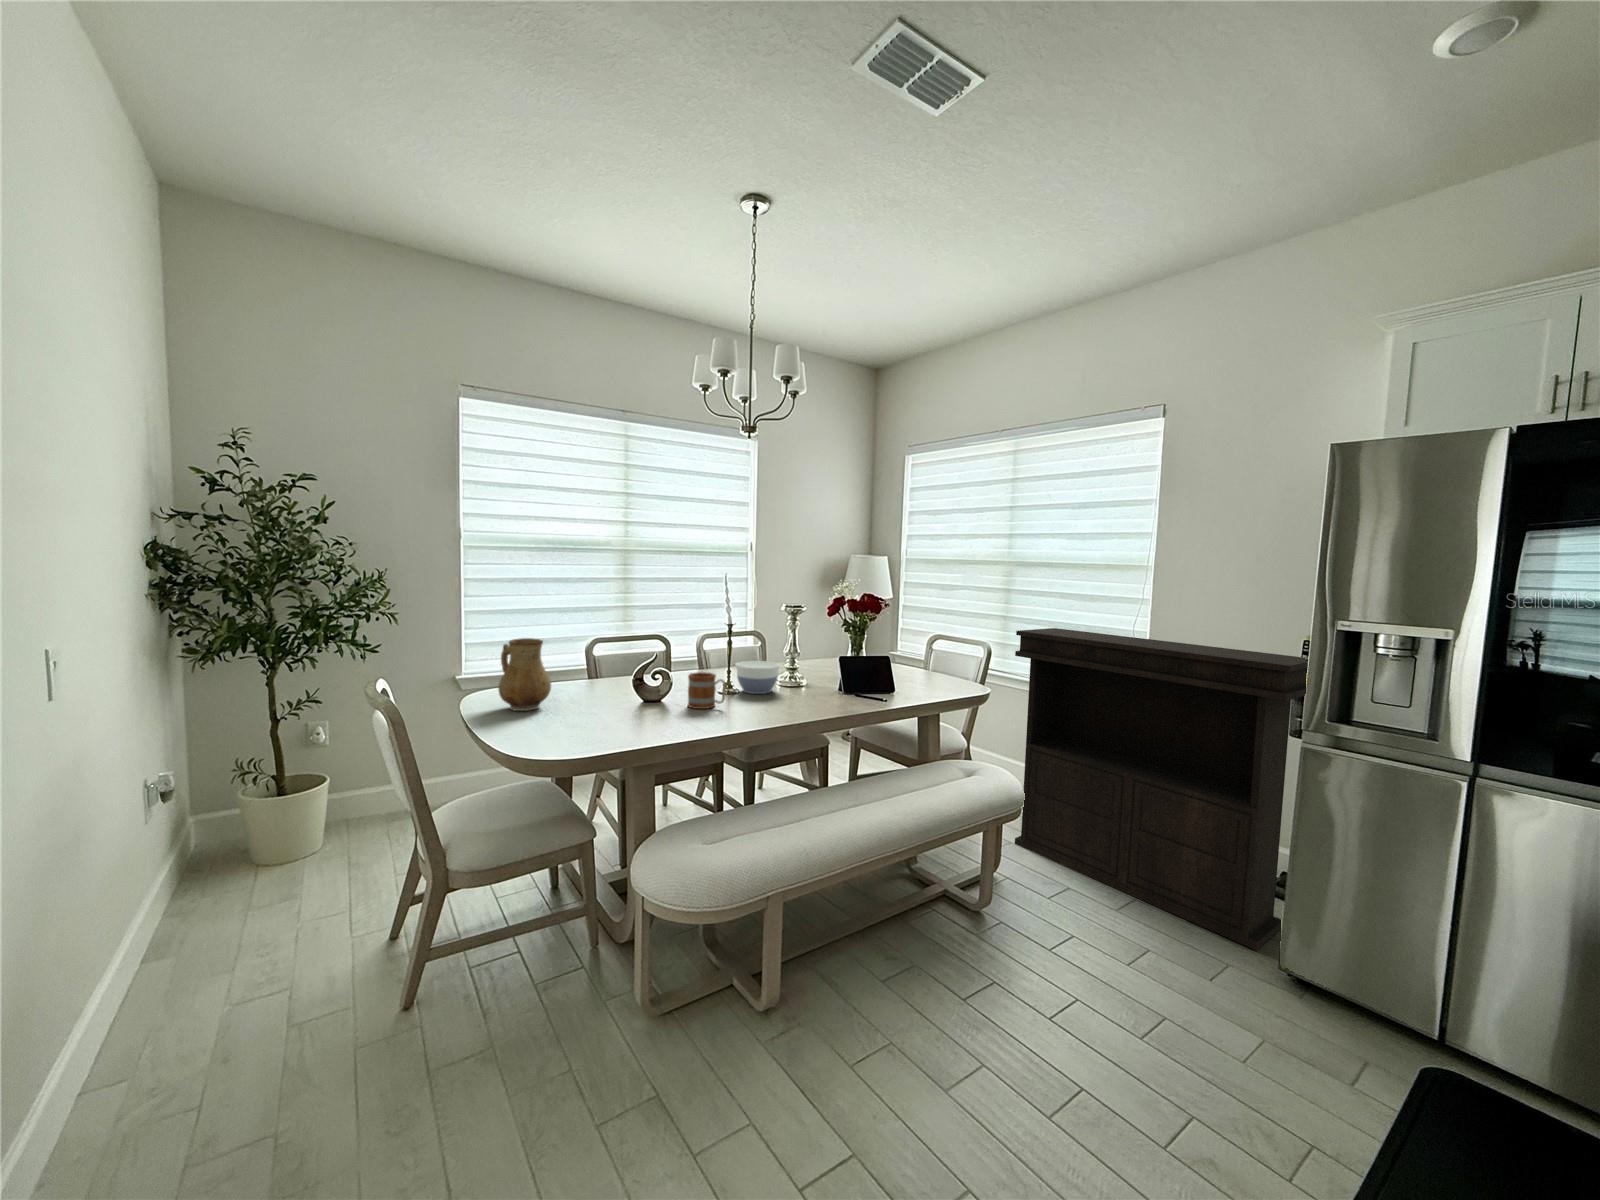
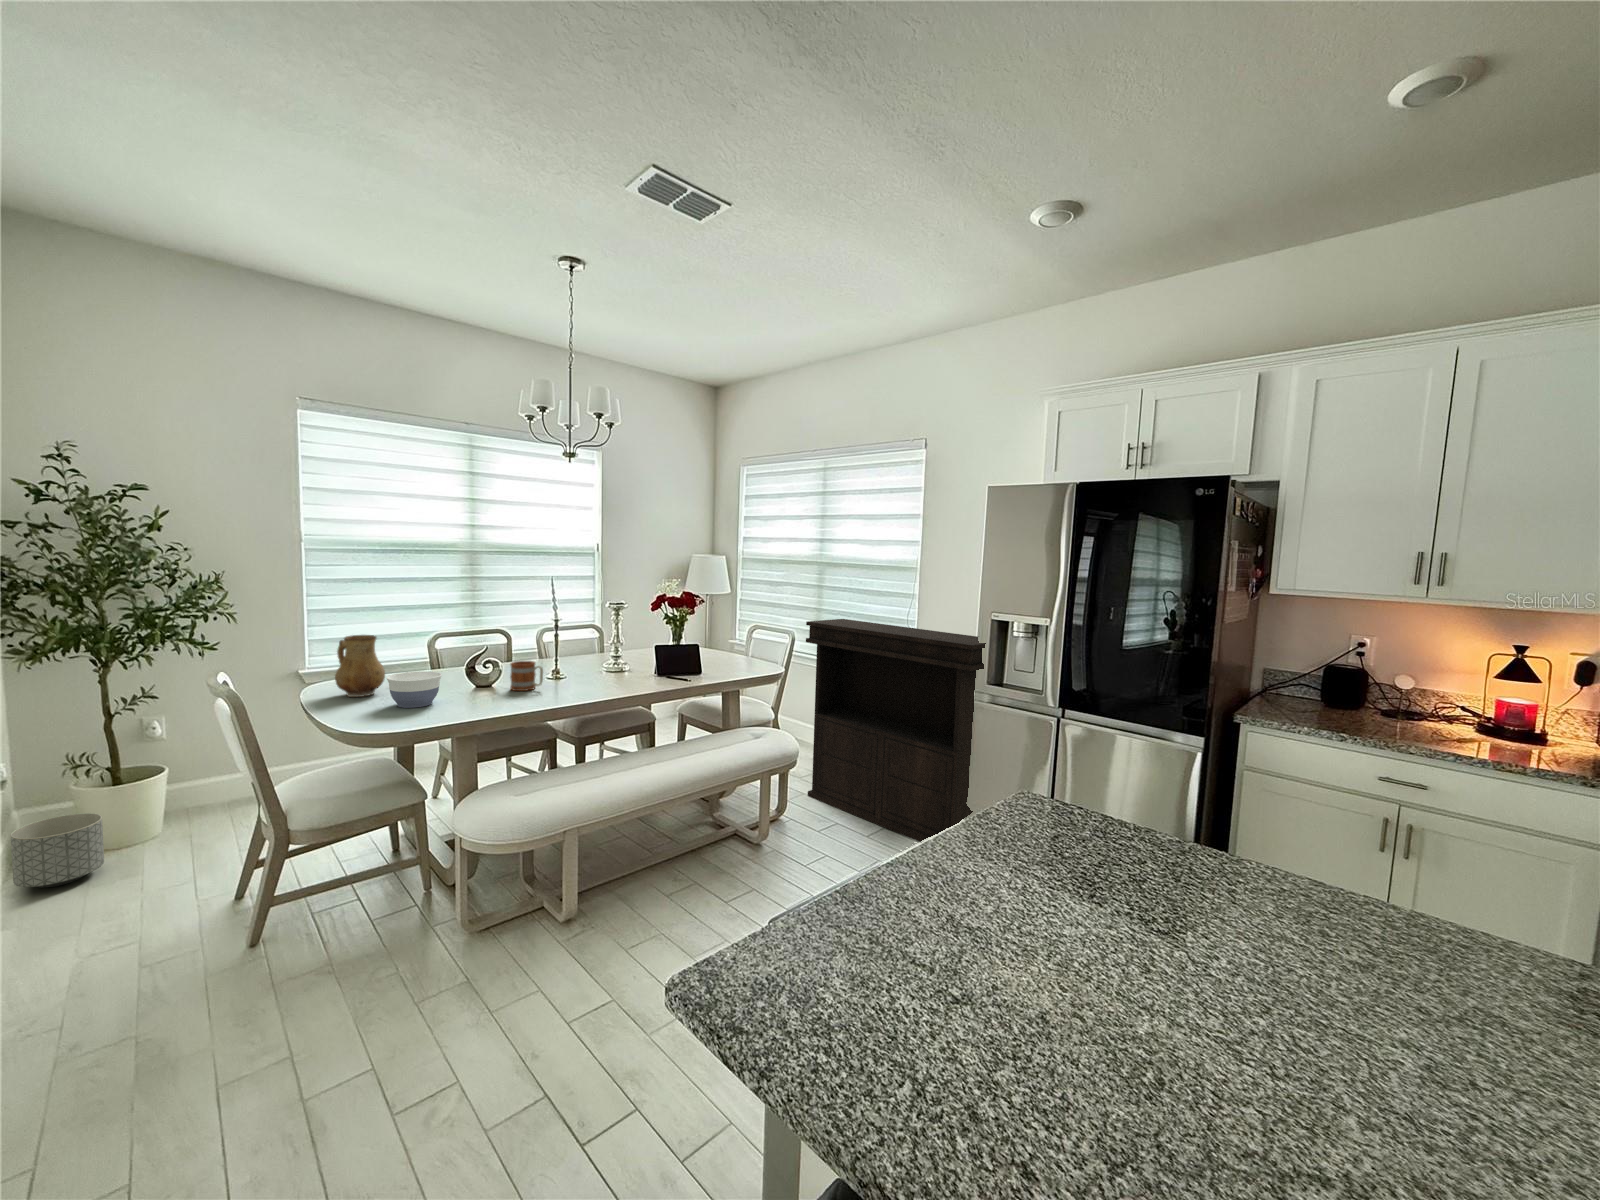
bowl: present [736,660,780,694] -> present [387,671,442,708]
planter: none [176,826,265,908] -> present [10,813,104,887]

